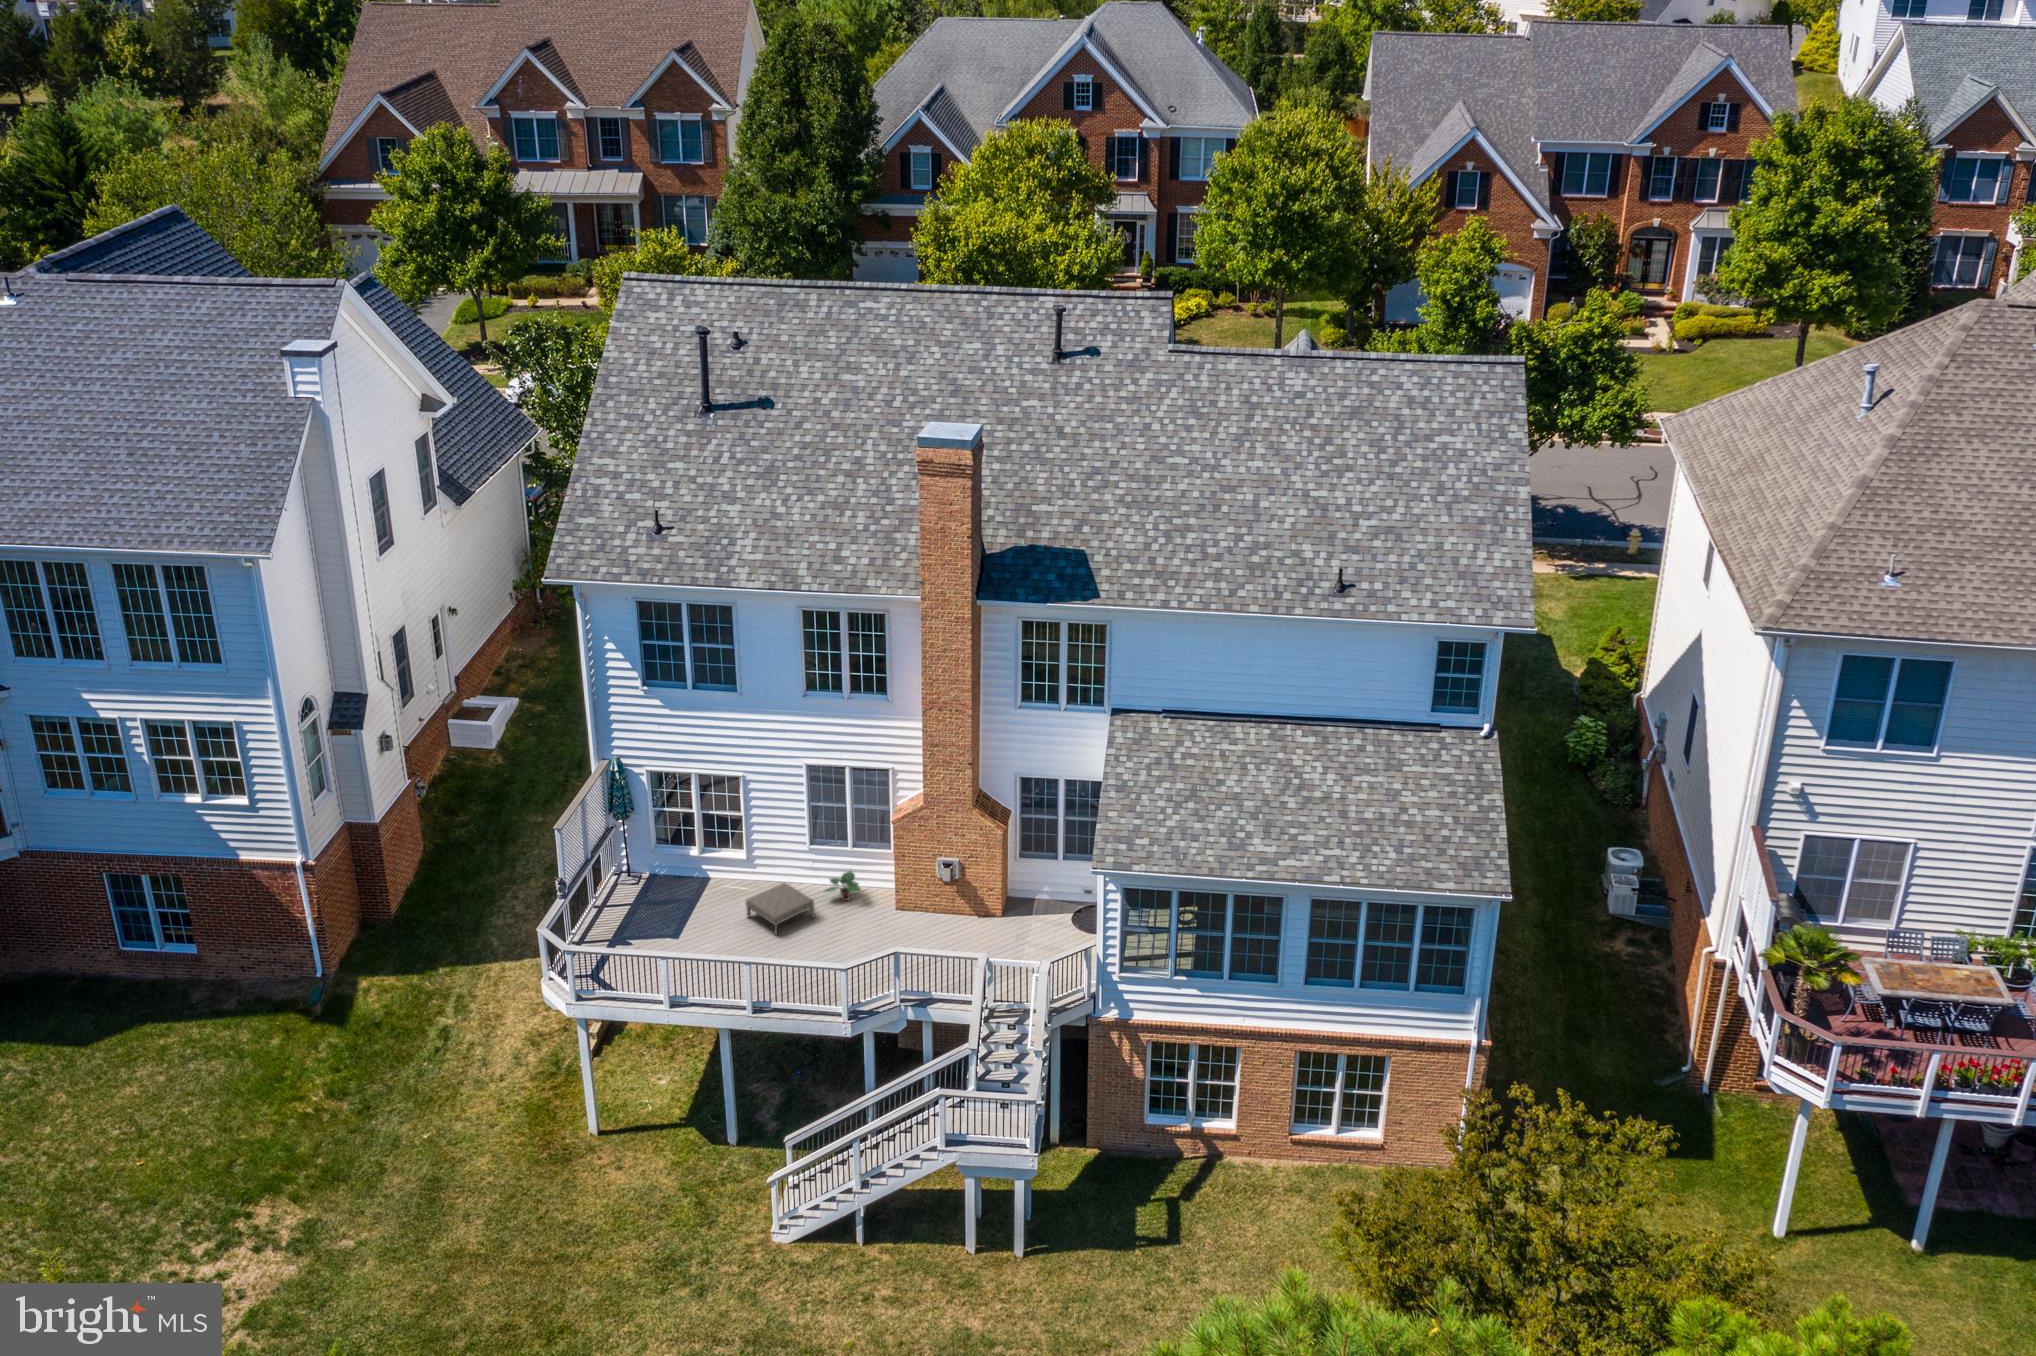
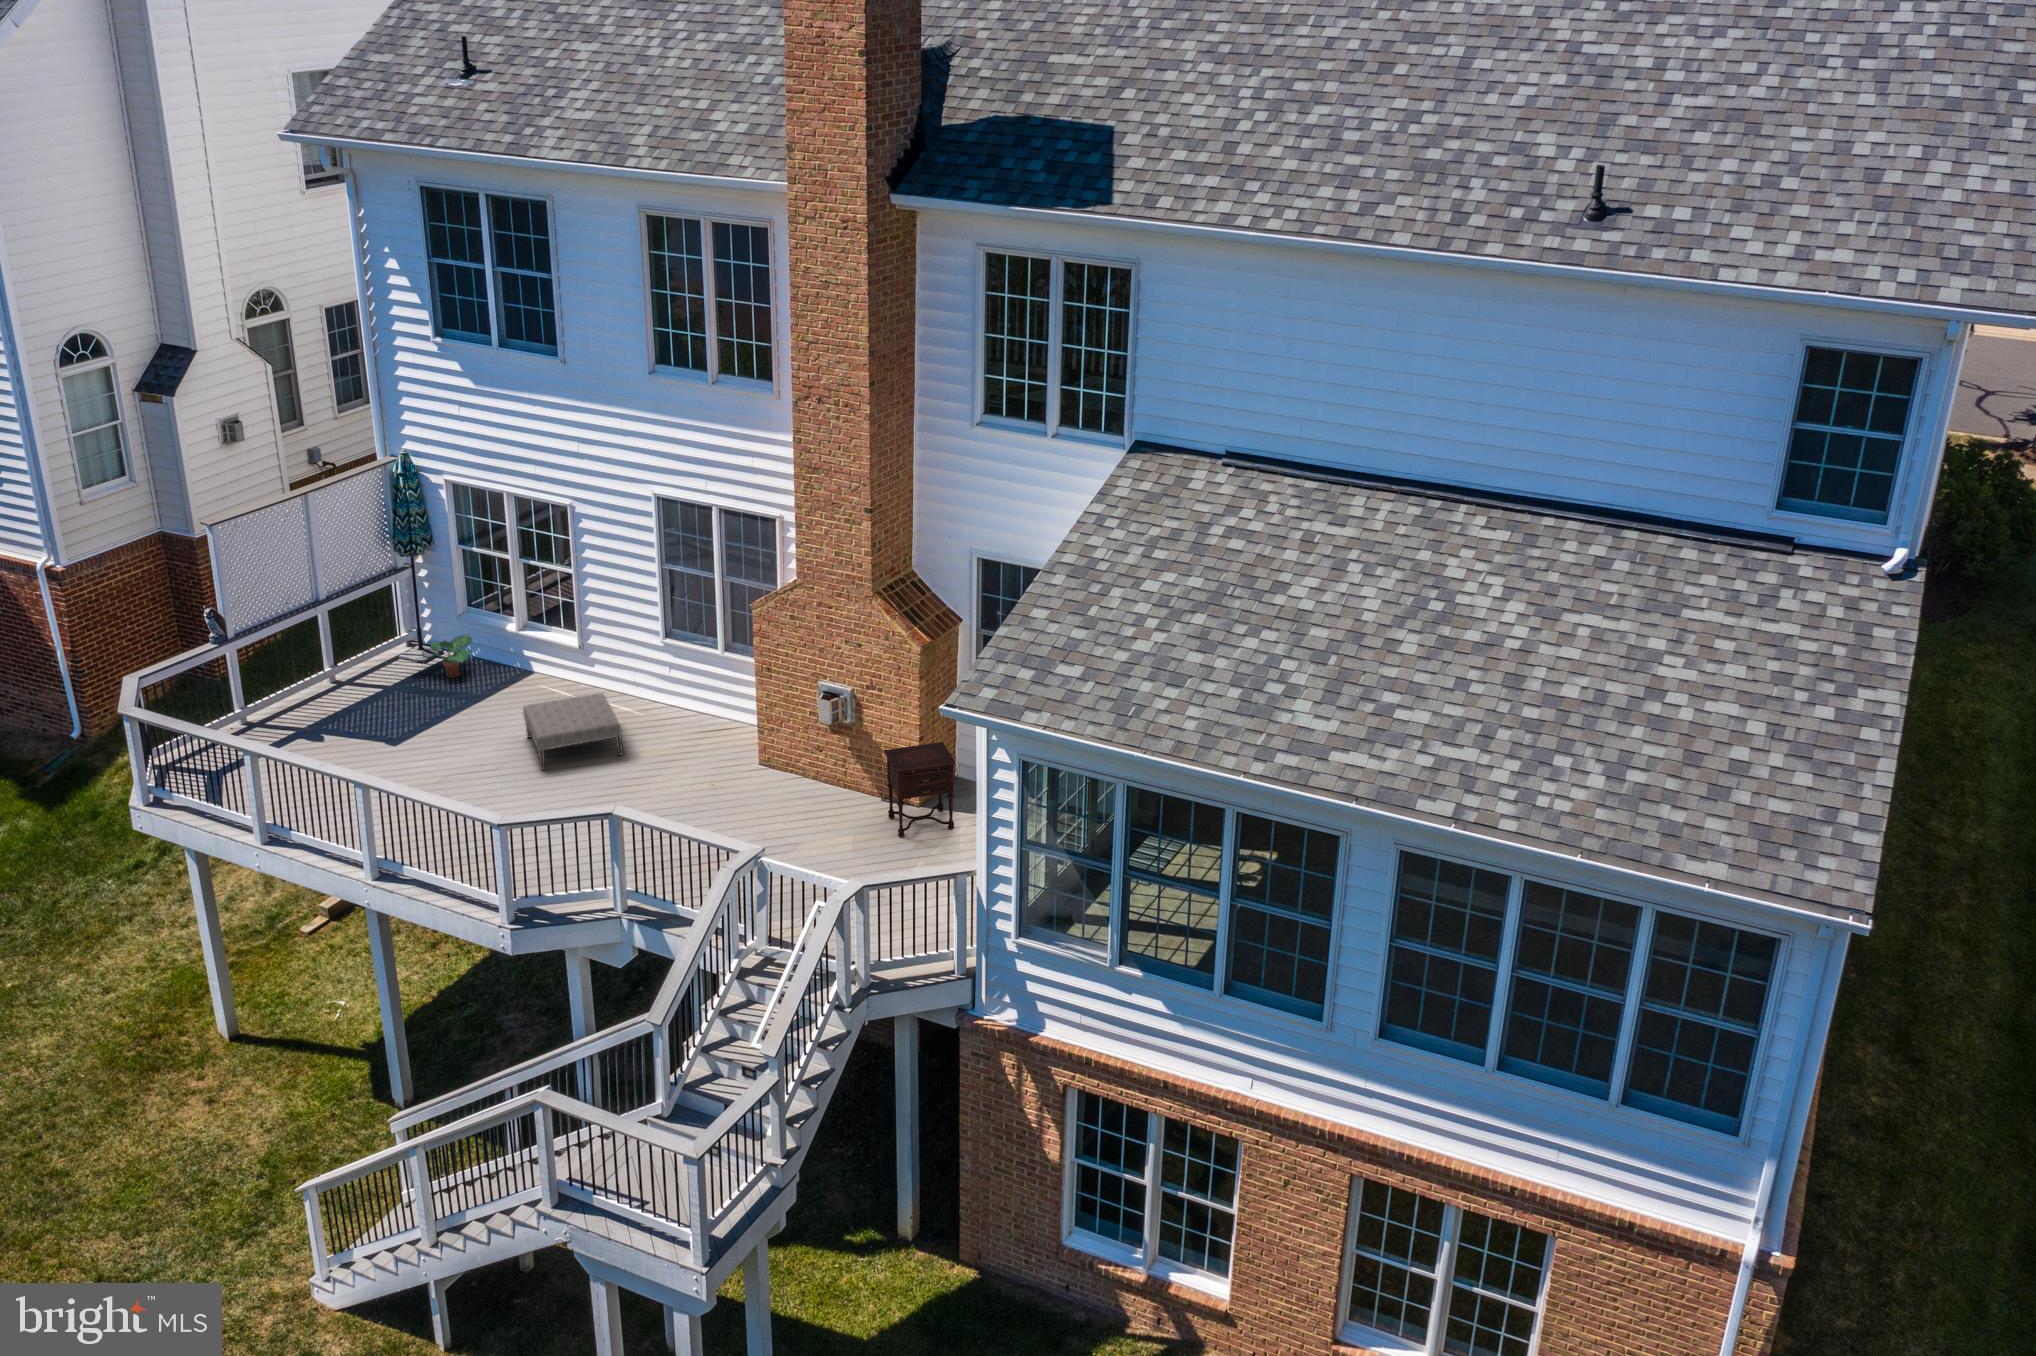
potted plant: present [825,871,860,901] -> present [419,634,472,678]
side table: none [989,878,1031,934] -> present [884,742,955,837]

